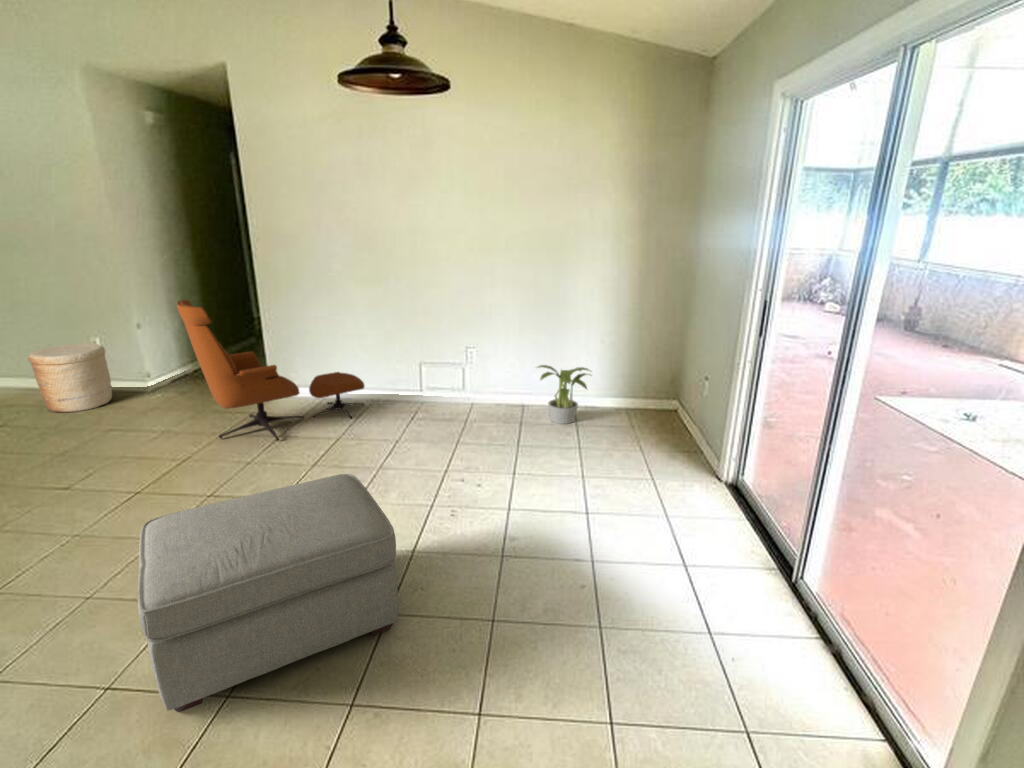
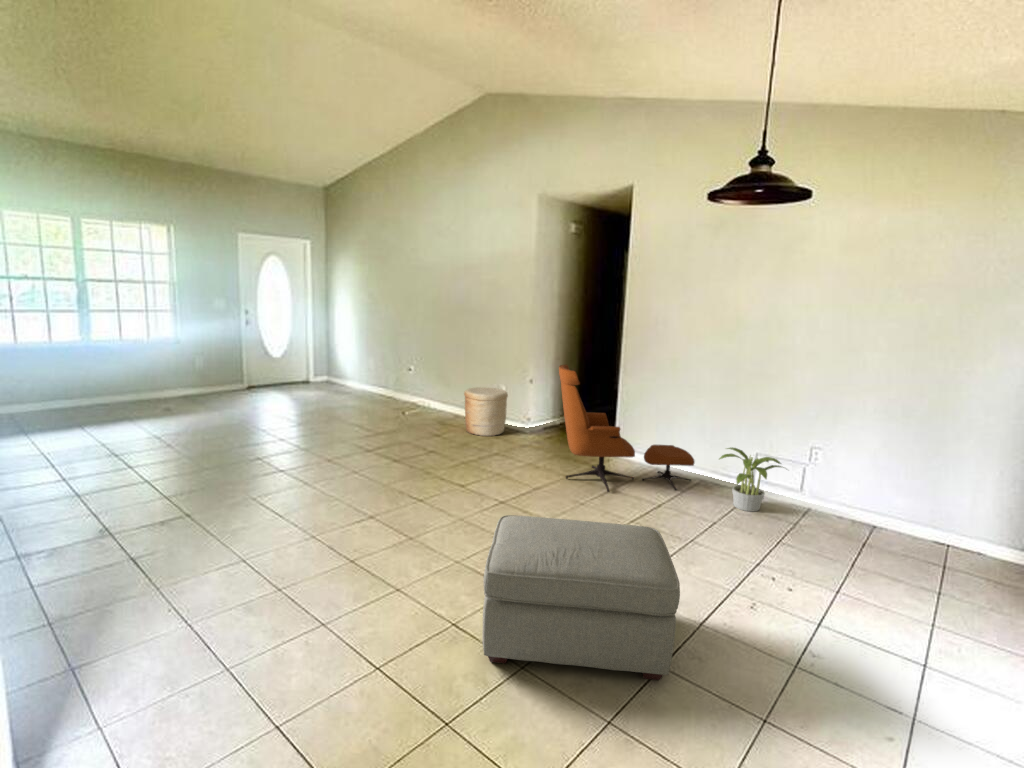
potted plant: present [538,365,589,424] -> present [719,447,781,511]

